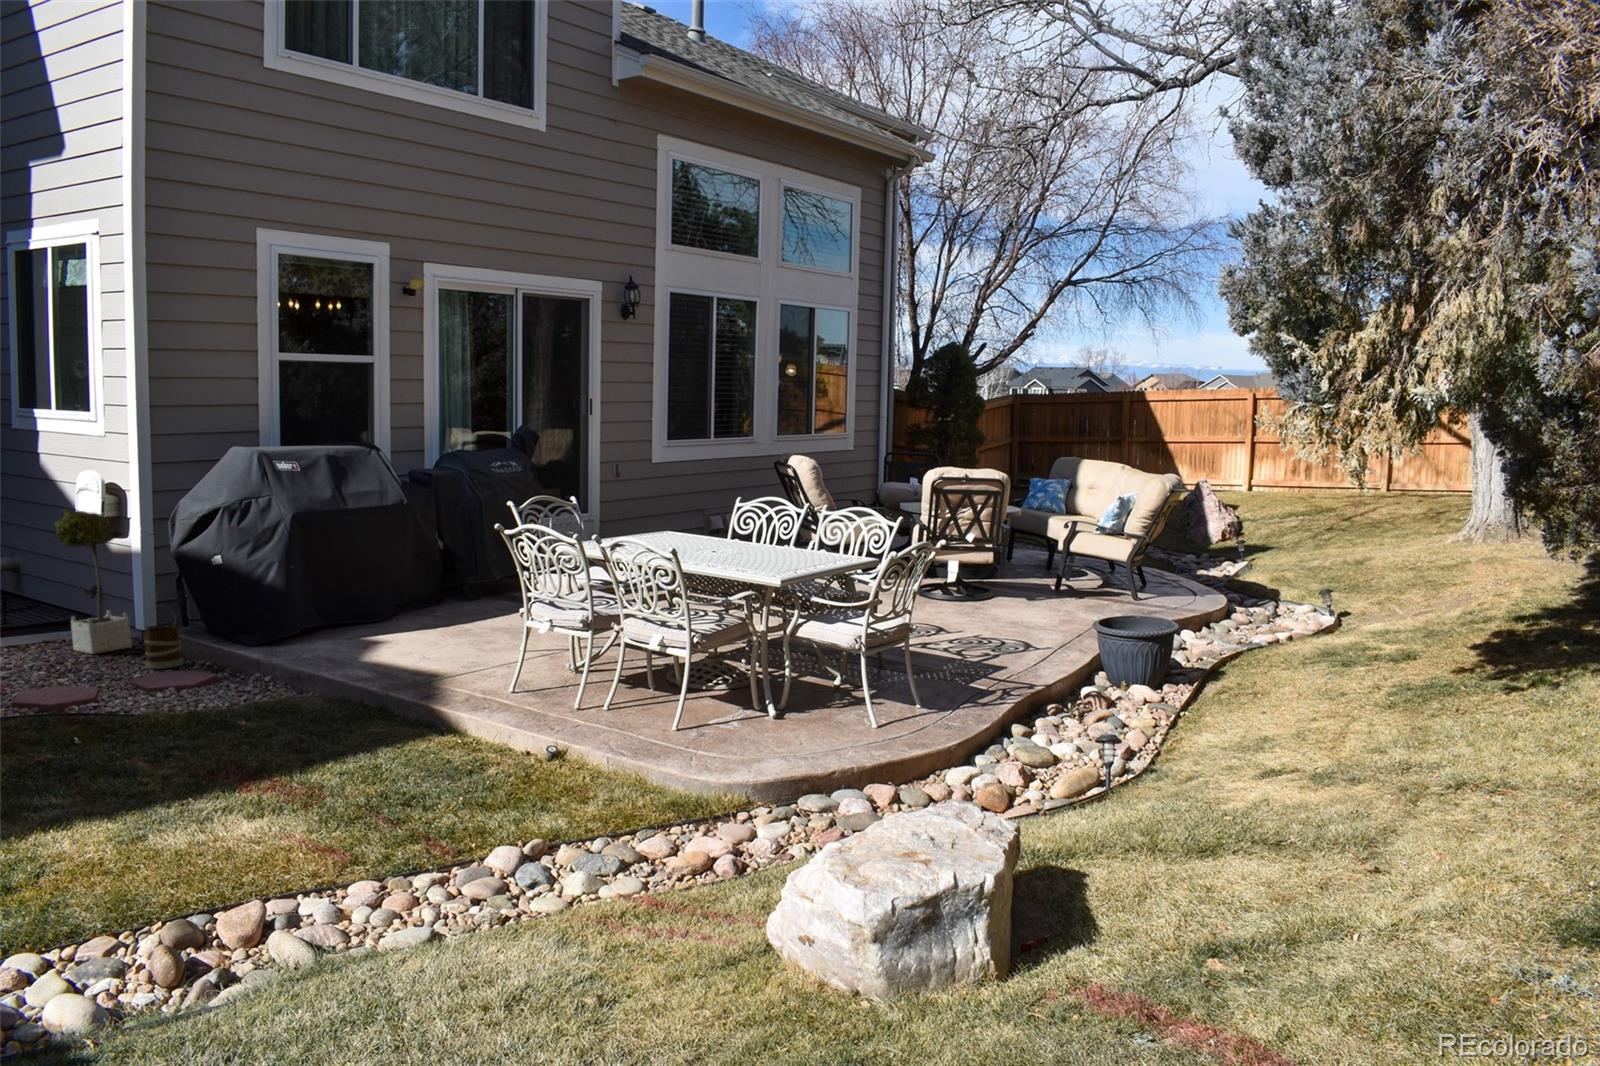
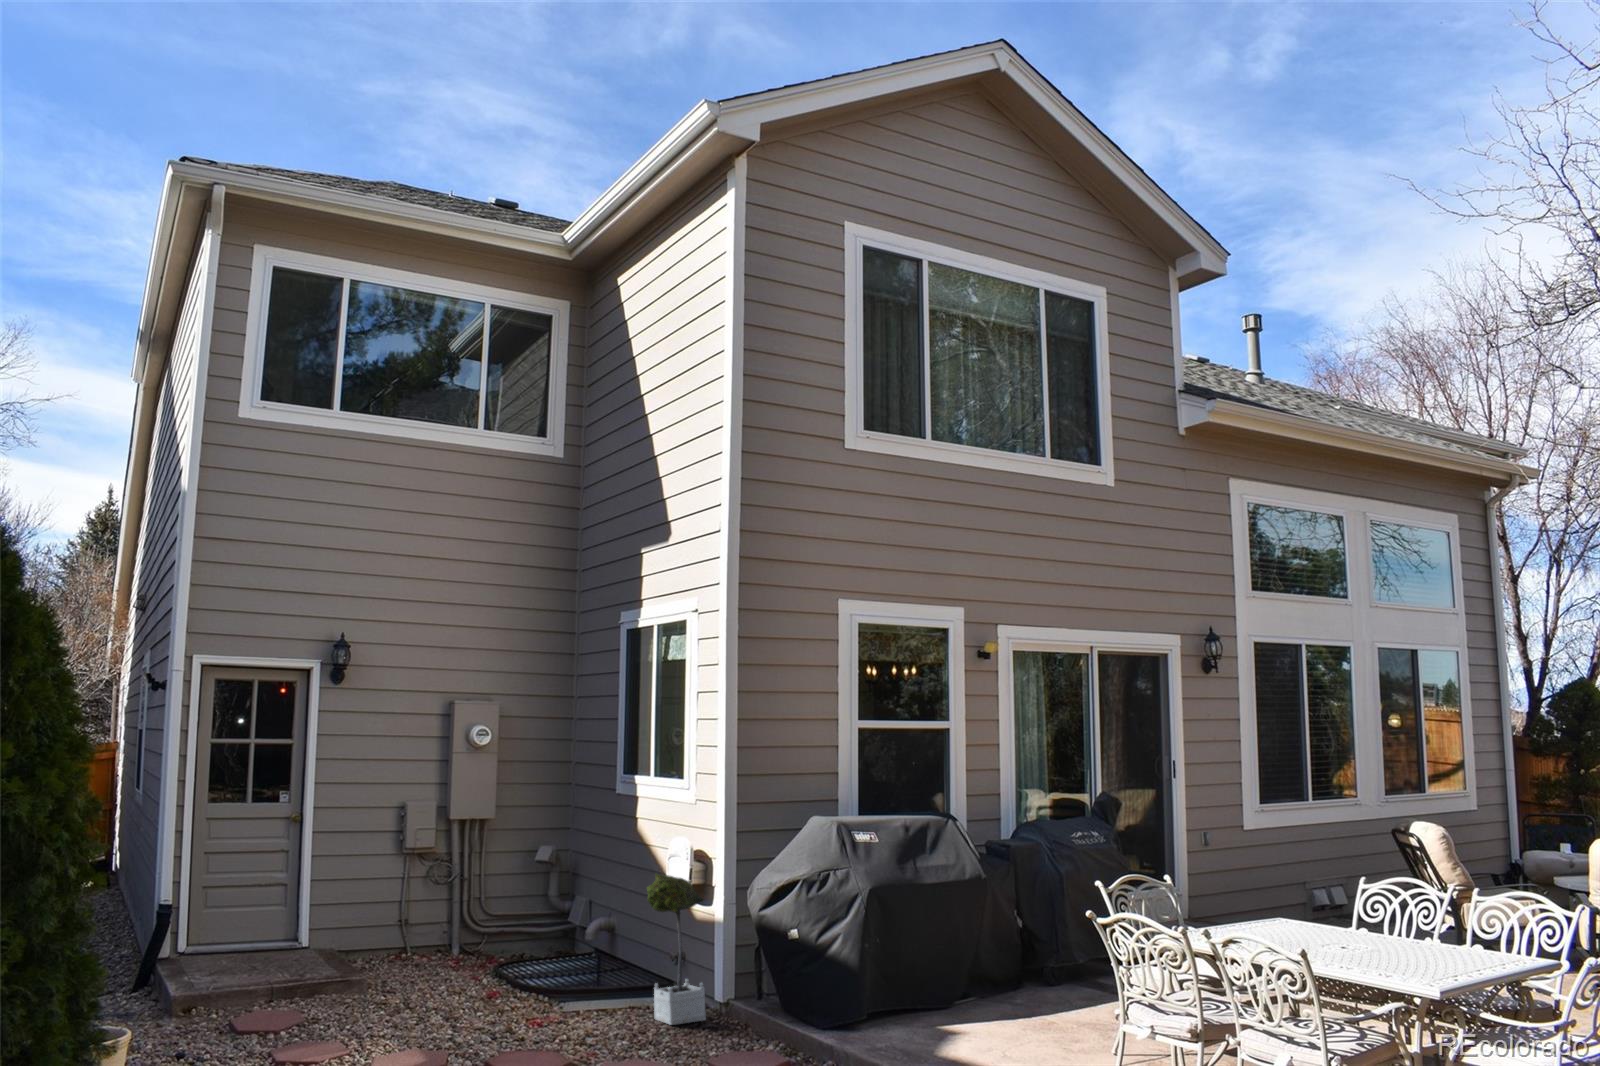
wooden bucket: present [145,618,184,669] -> none [718,977,753,1048]

